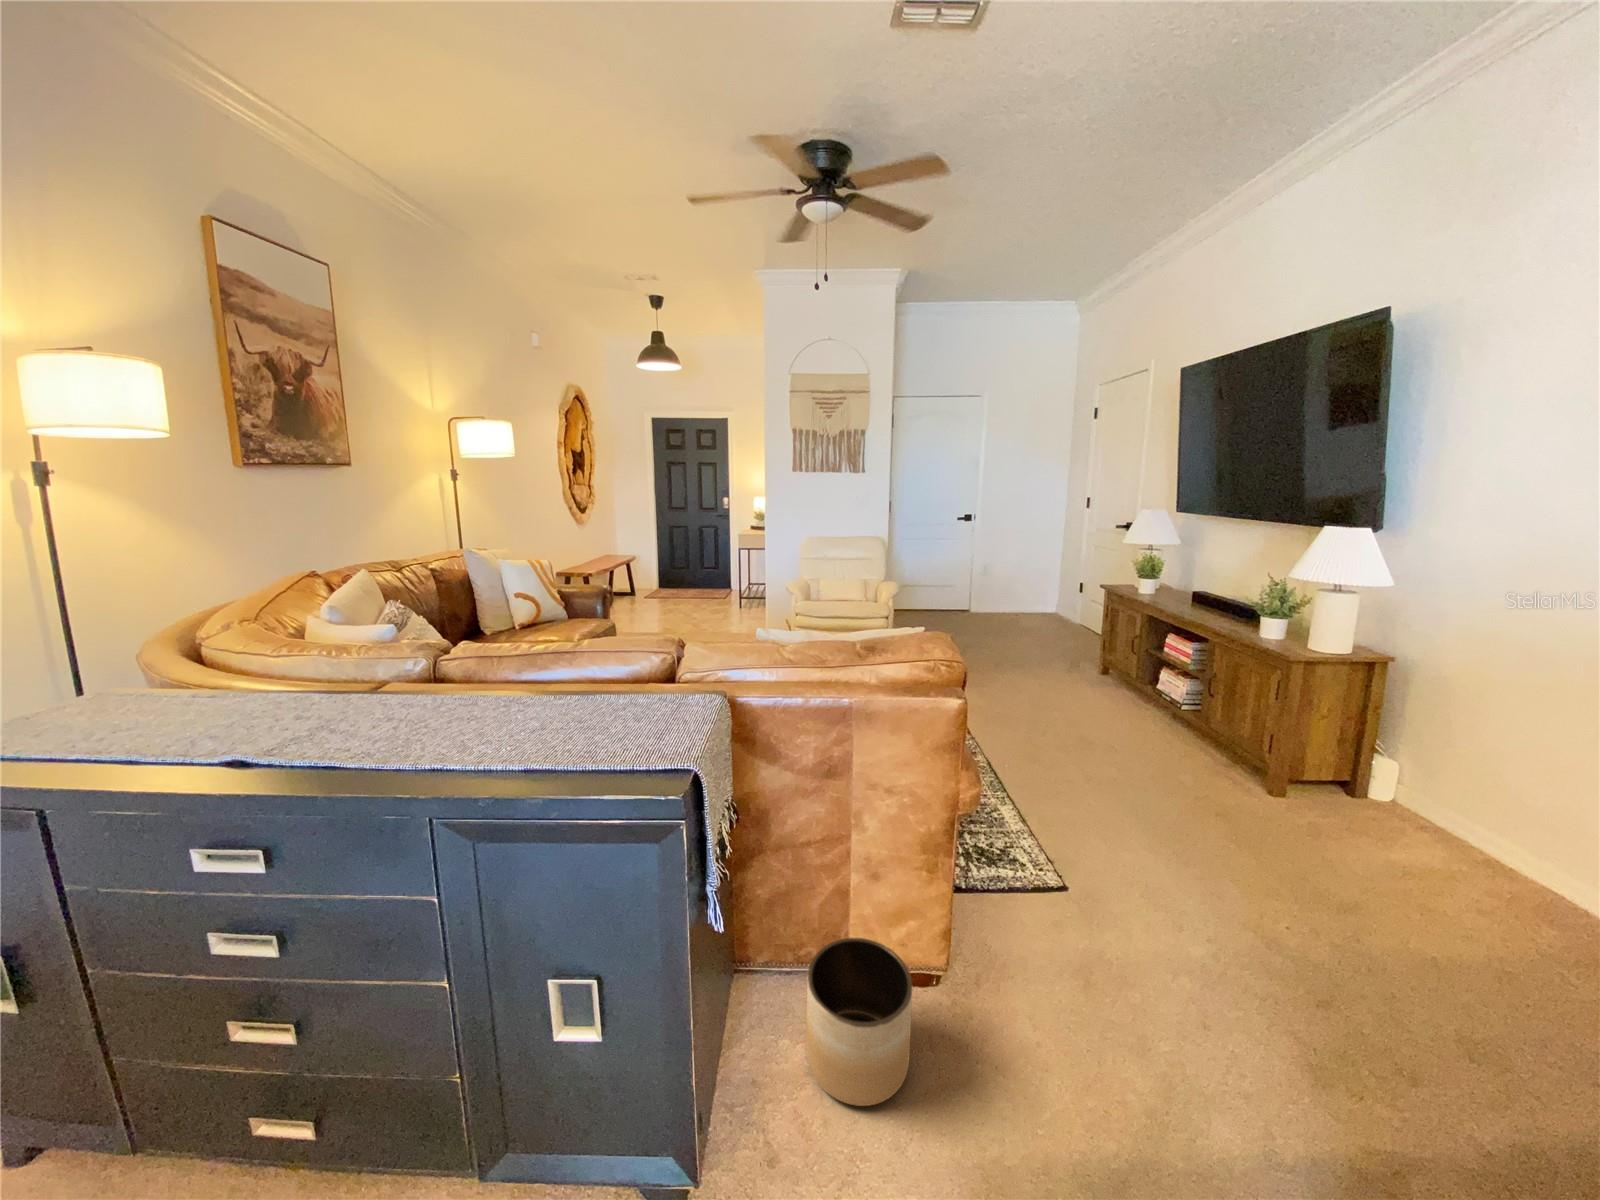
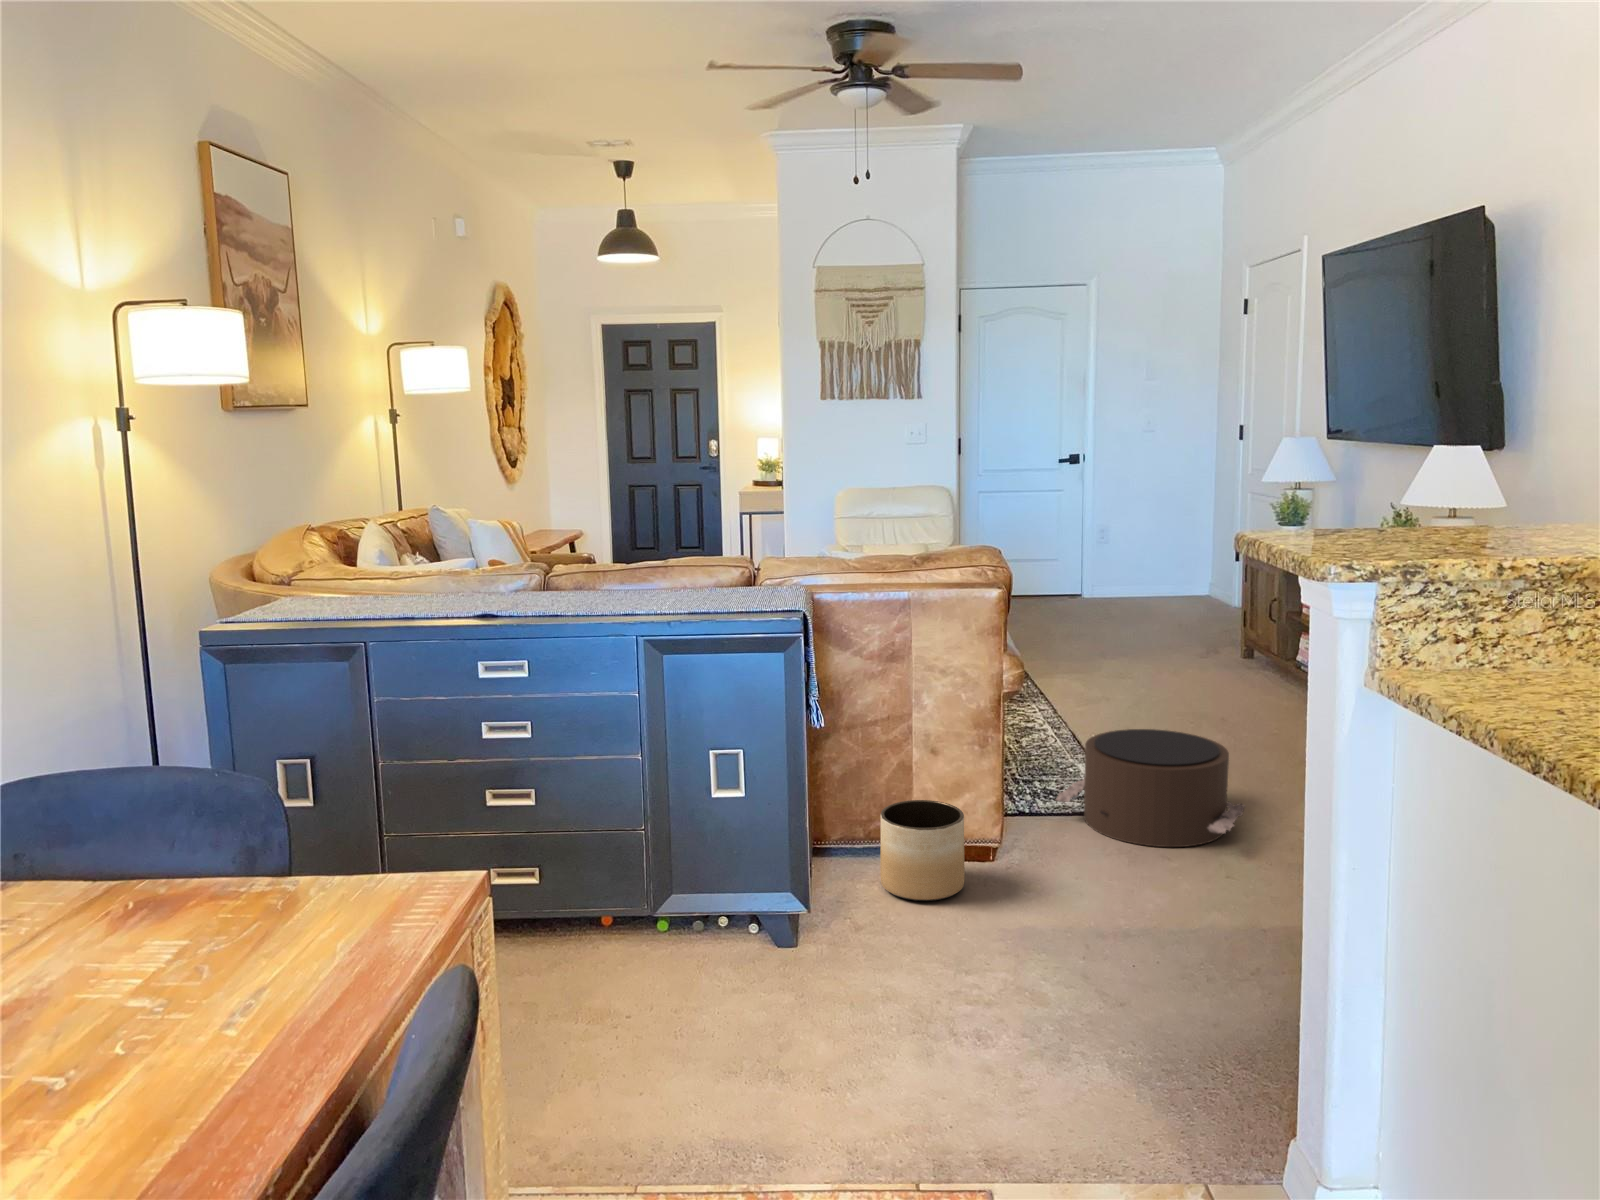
pouf: none [996,800,1210,971] -> present [1056,729,1245,847]

